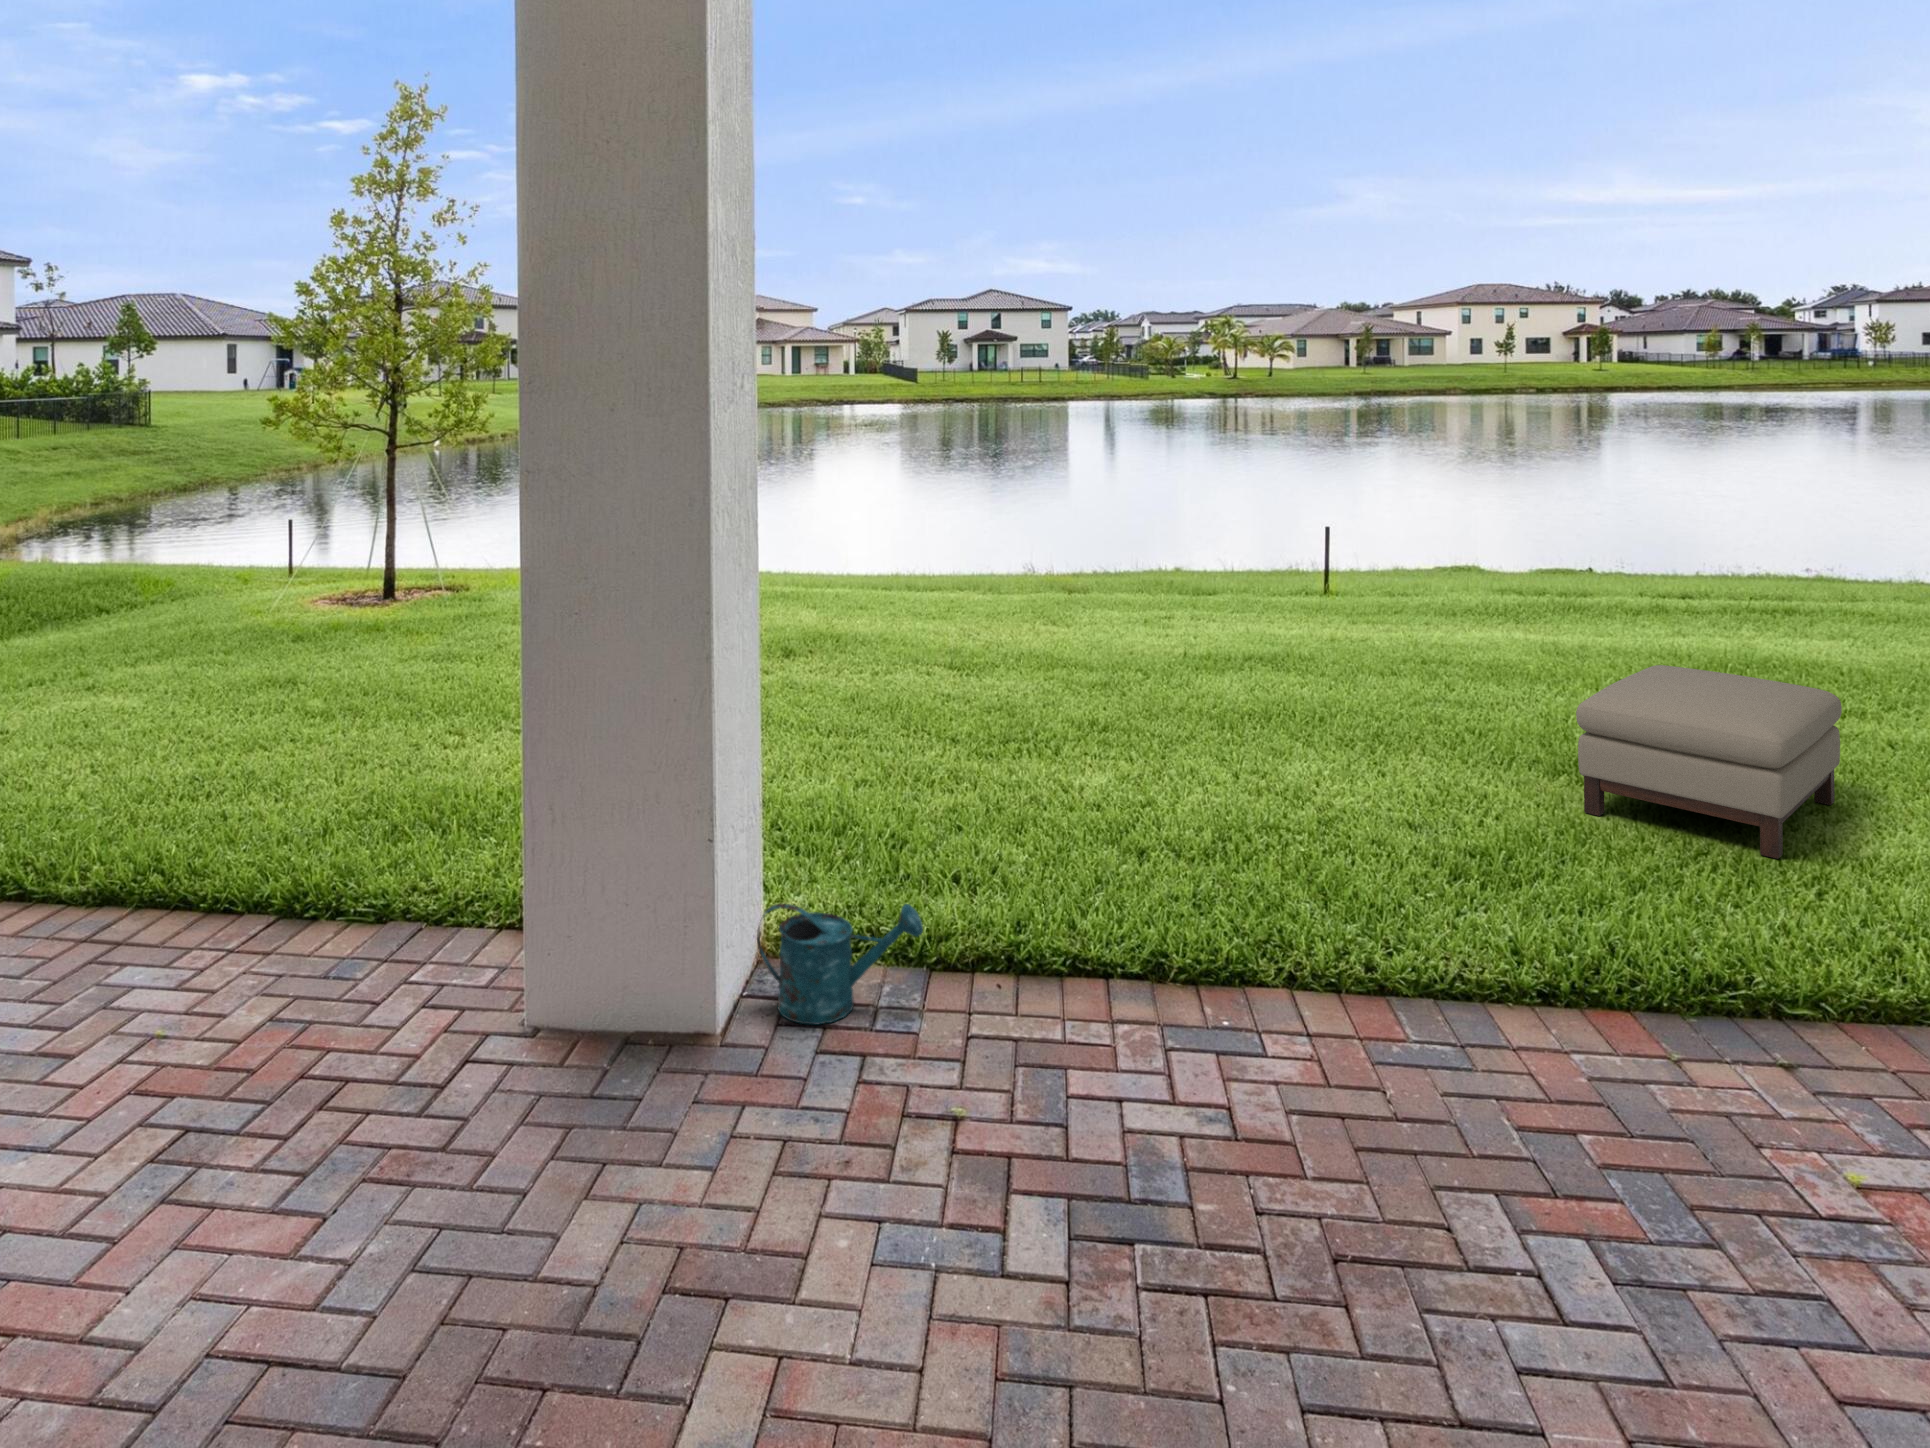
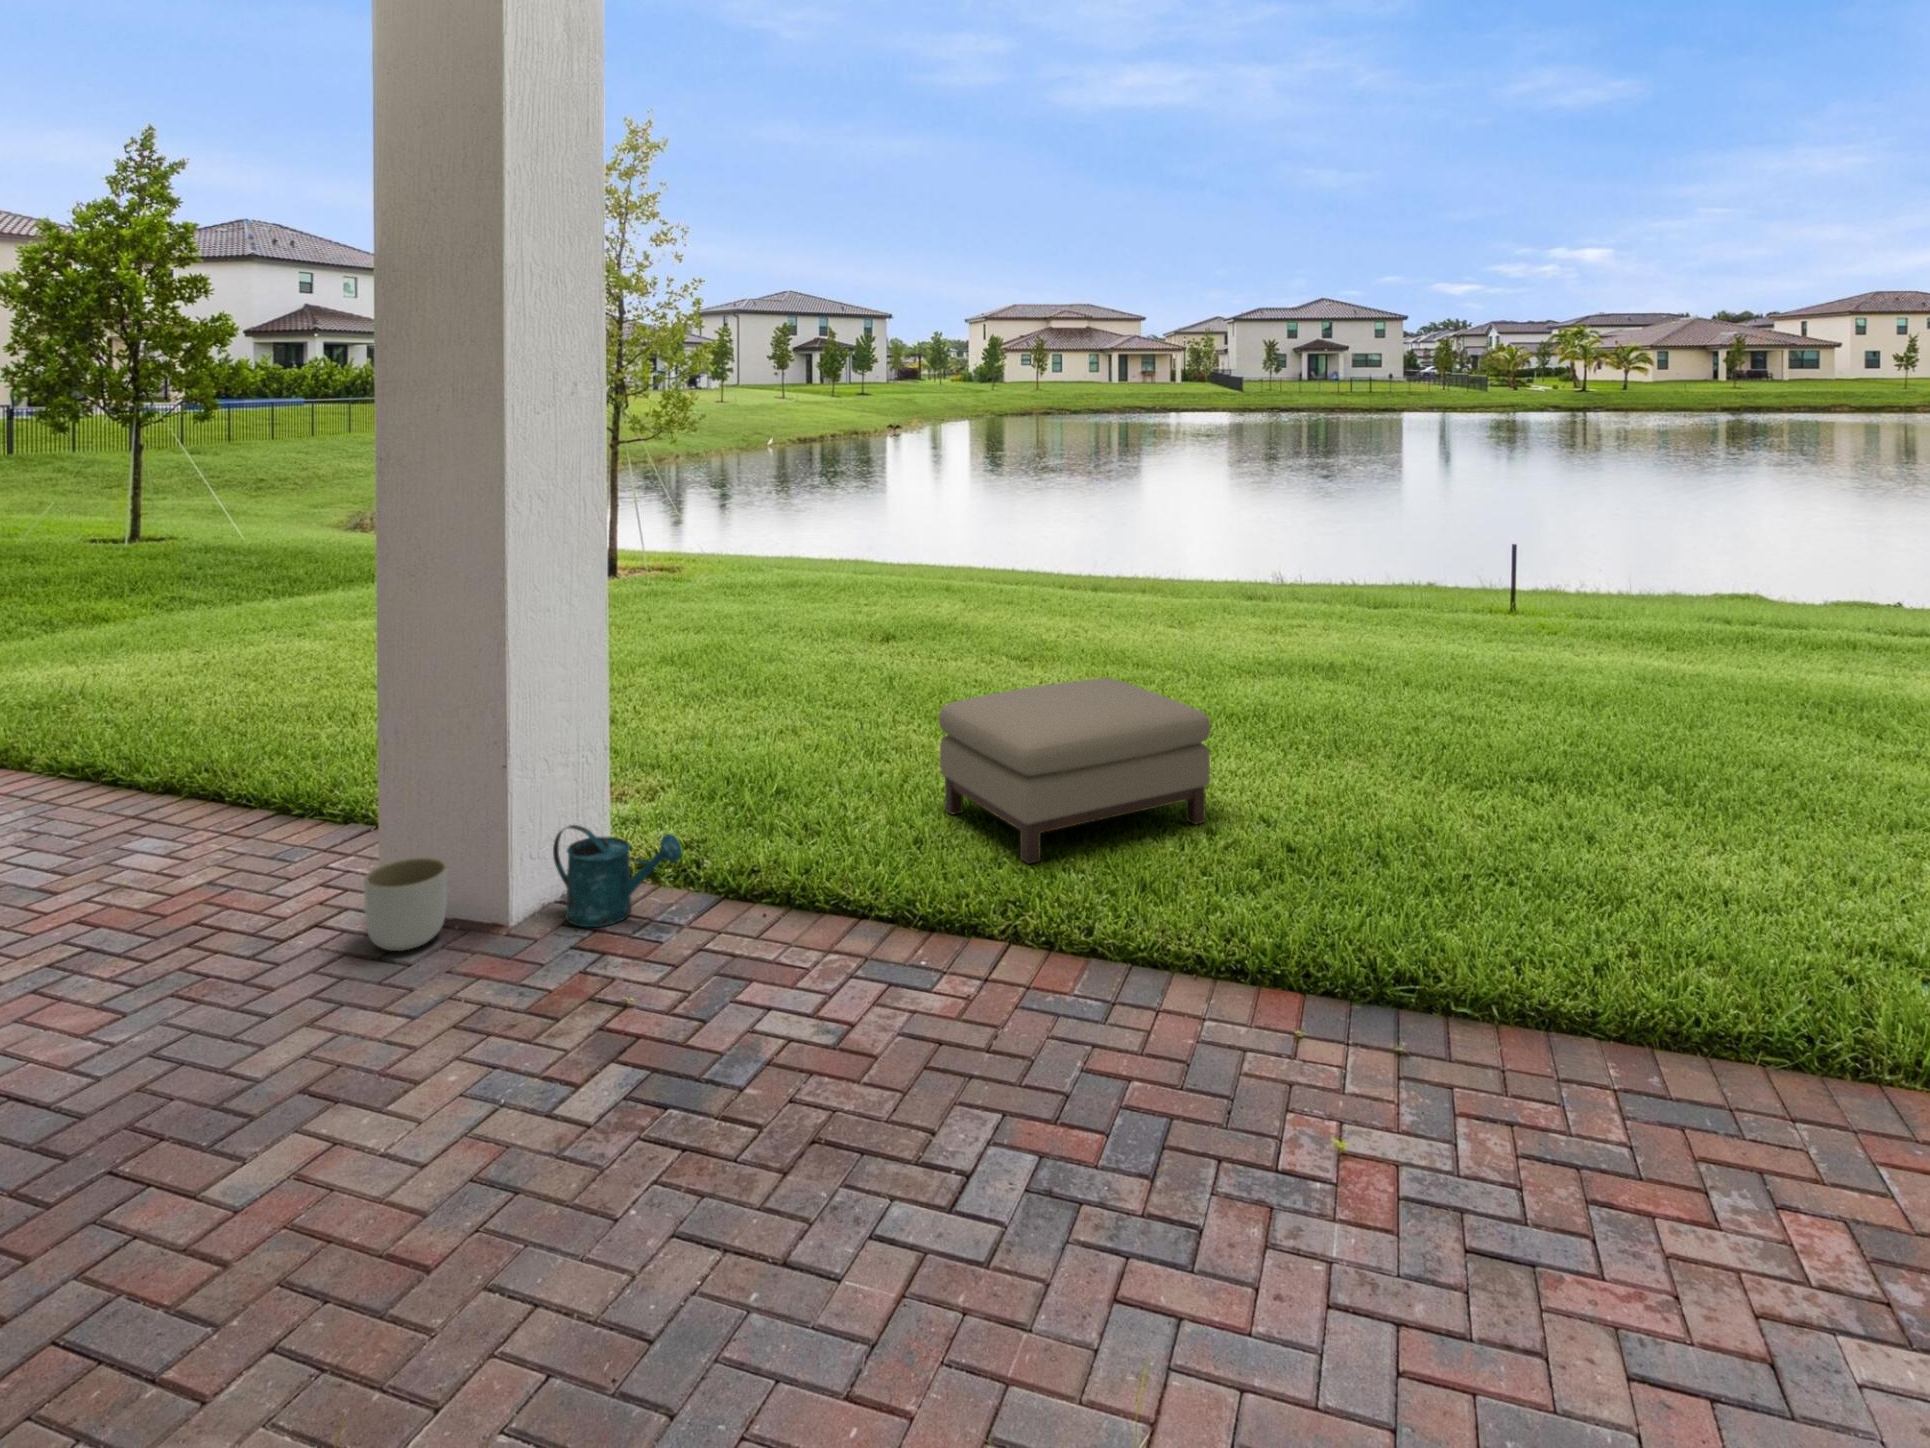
ottoman: present [1576,665,1842,859] -> present [939,678,1211,864]
planter: none [566,962,662,1085] -> present [364,857,447,951]

